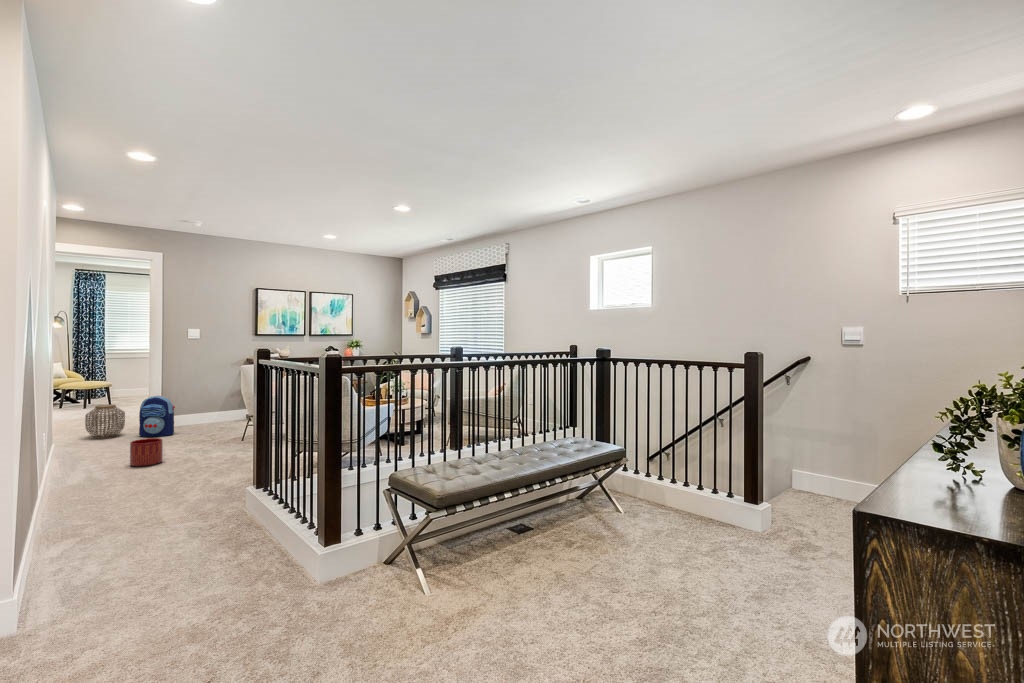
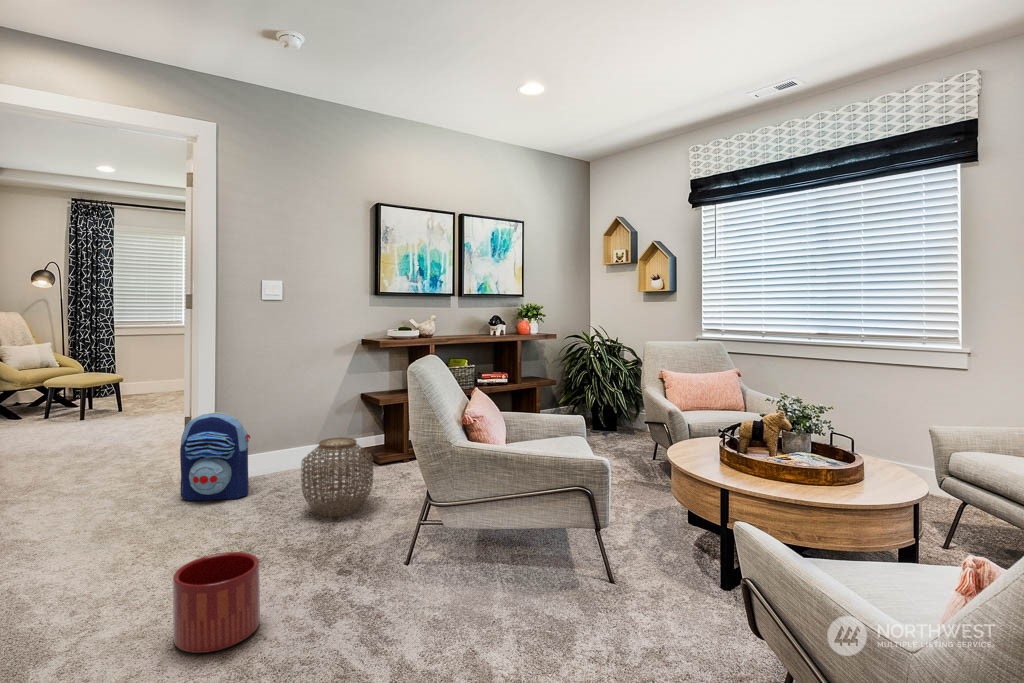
woven basket: present [85,405,125,439] -> present [301,437,373,517]

